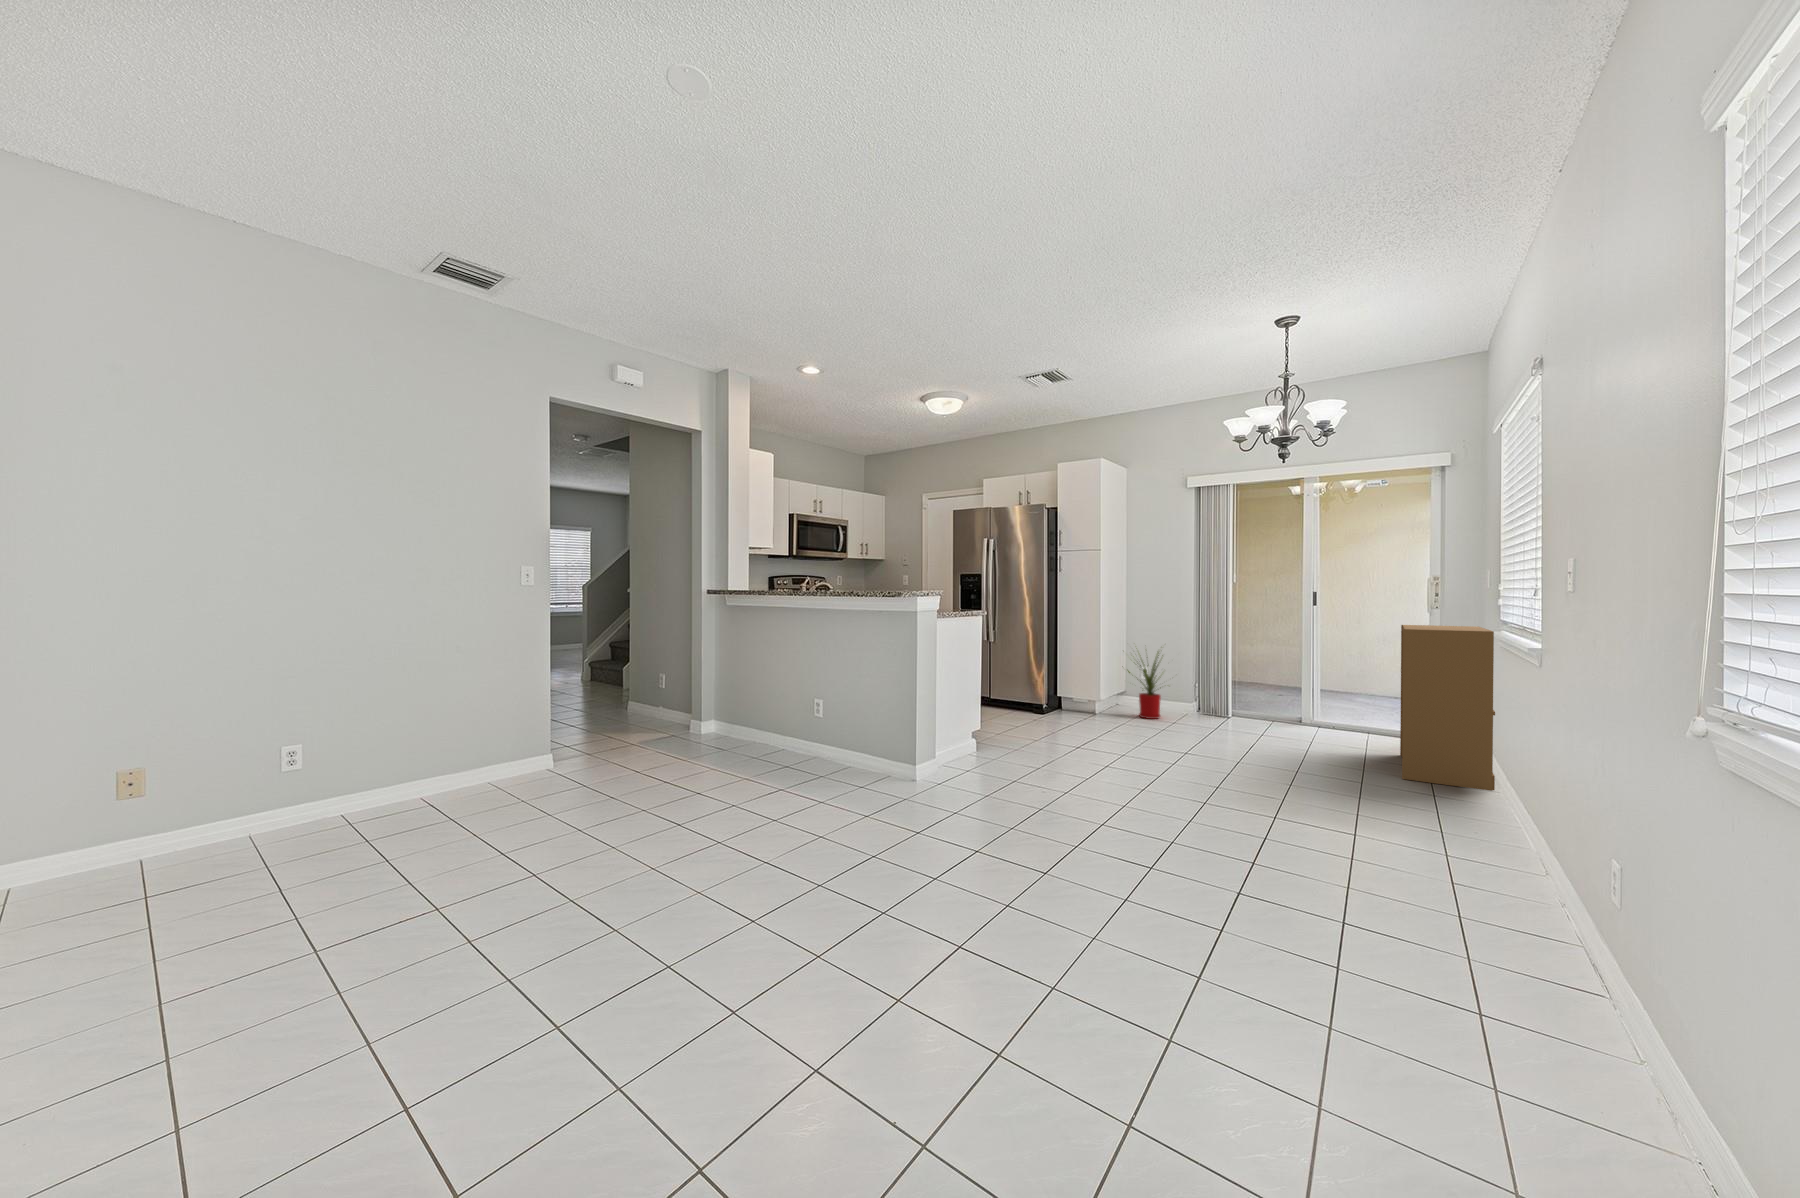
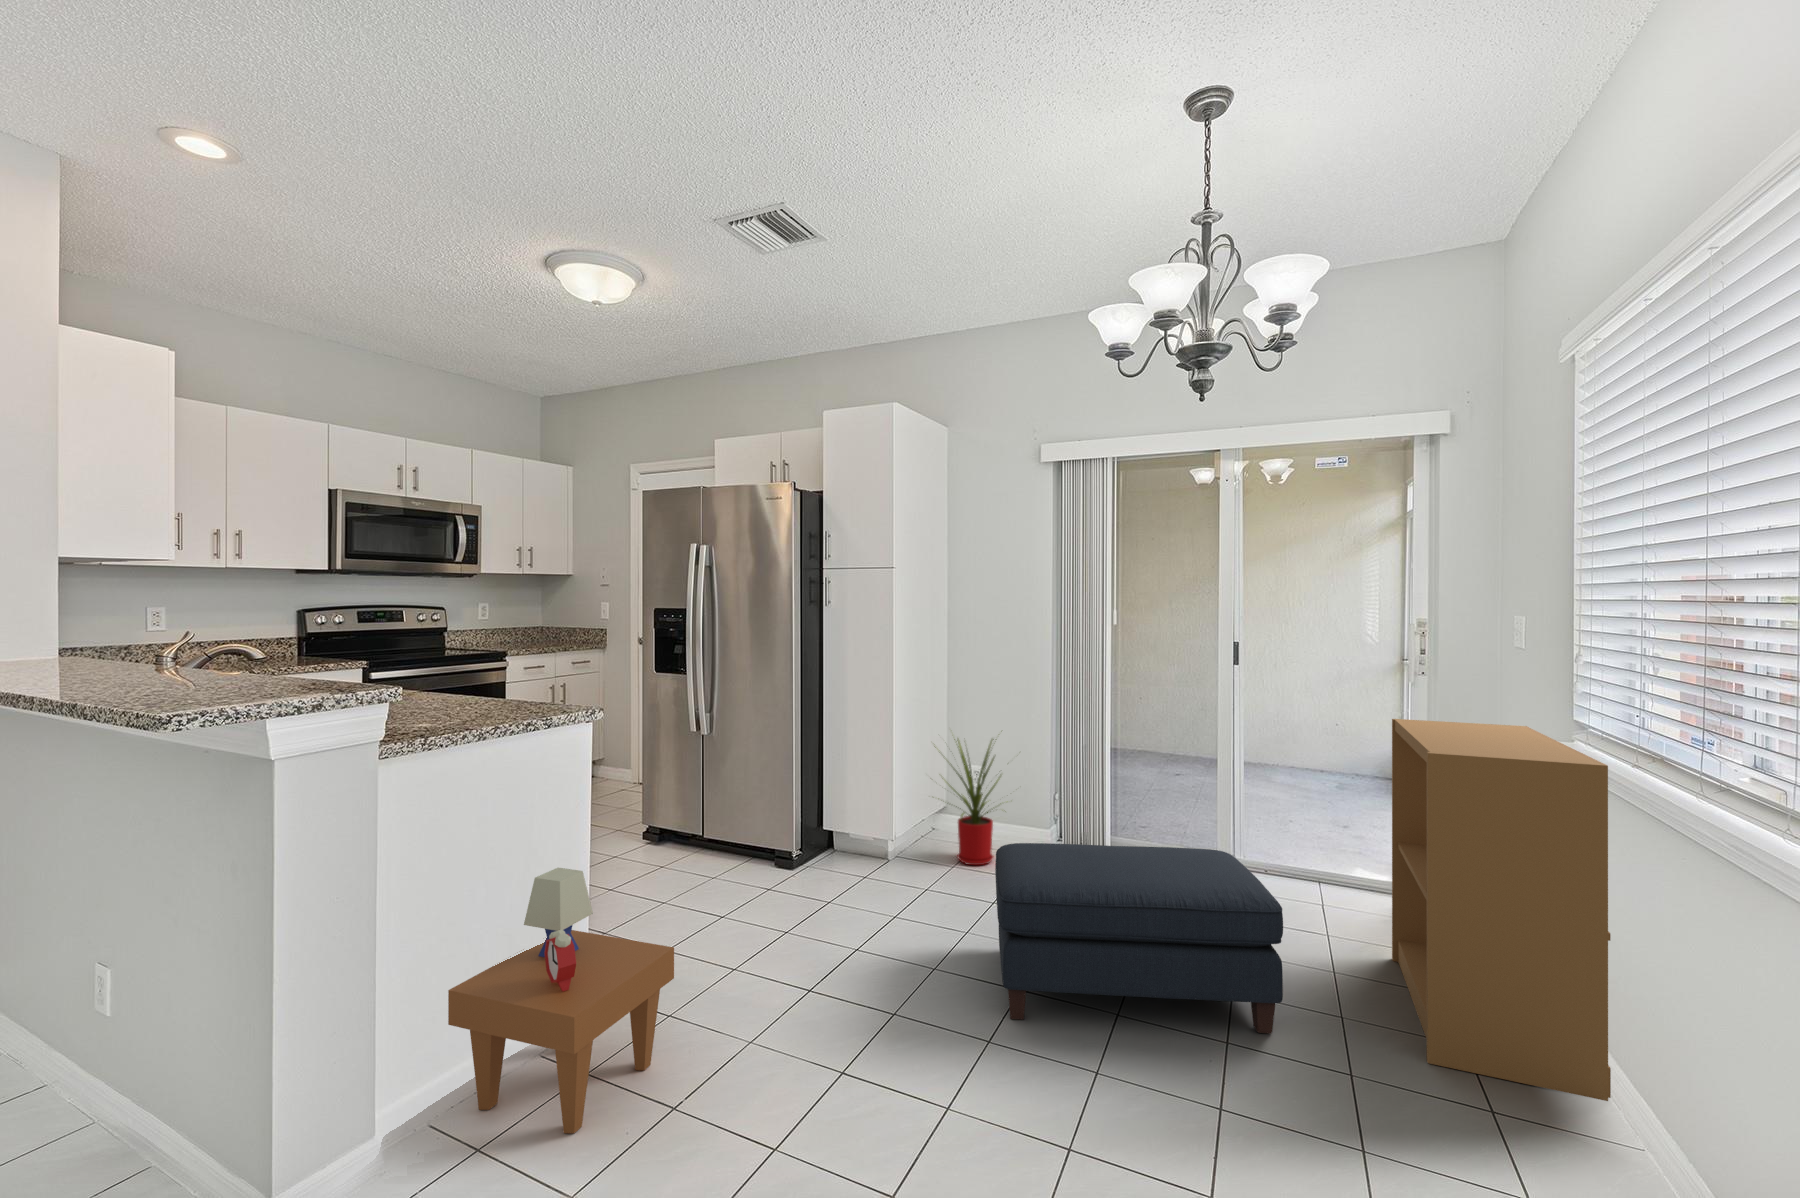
side table: none [949,675,1030,771] -> present [448,868,674,1133]
ottoman: none [1172,687,1327,769] -> present [995,843,1283,1034]

